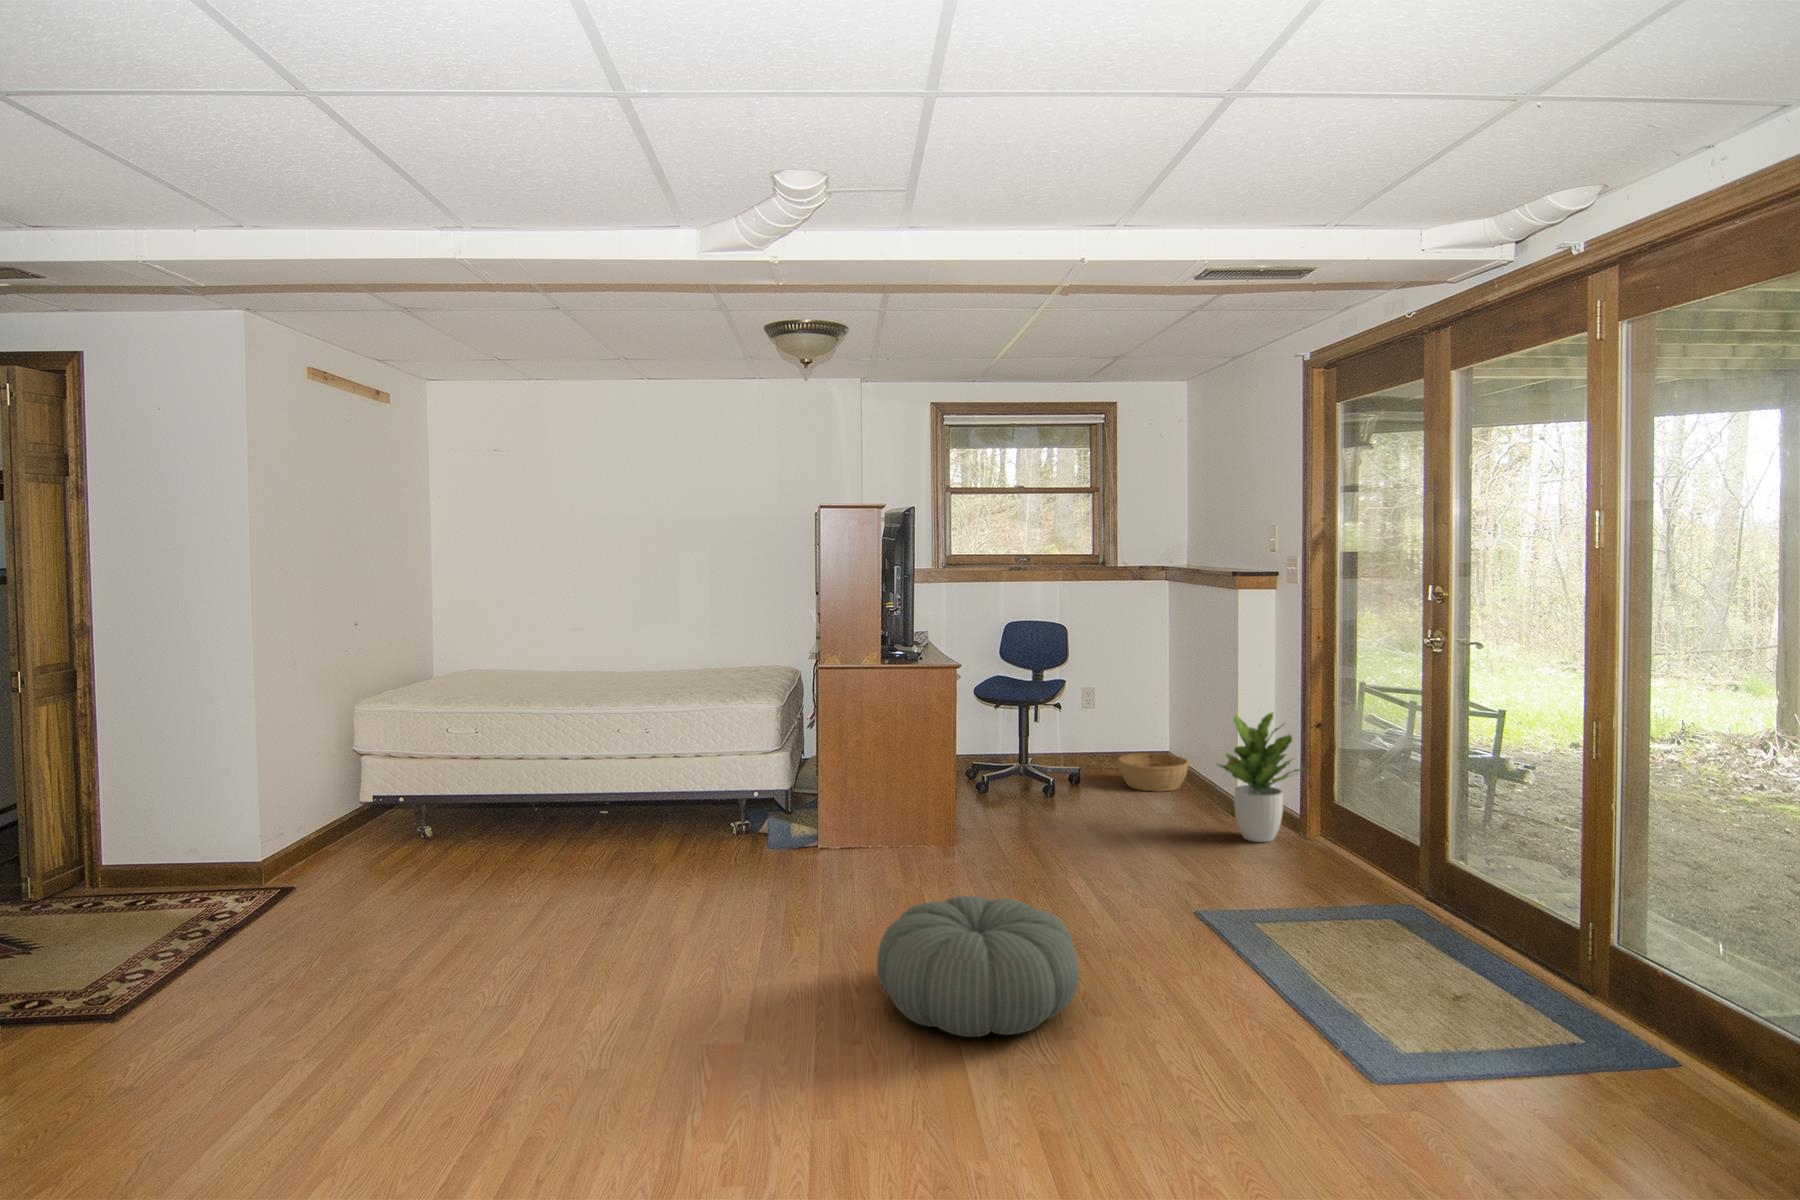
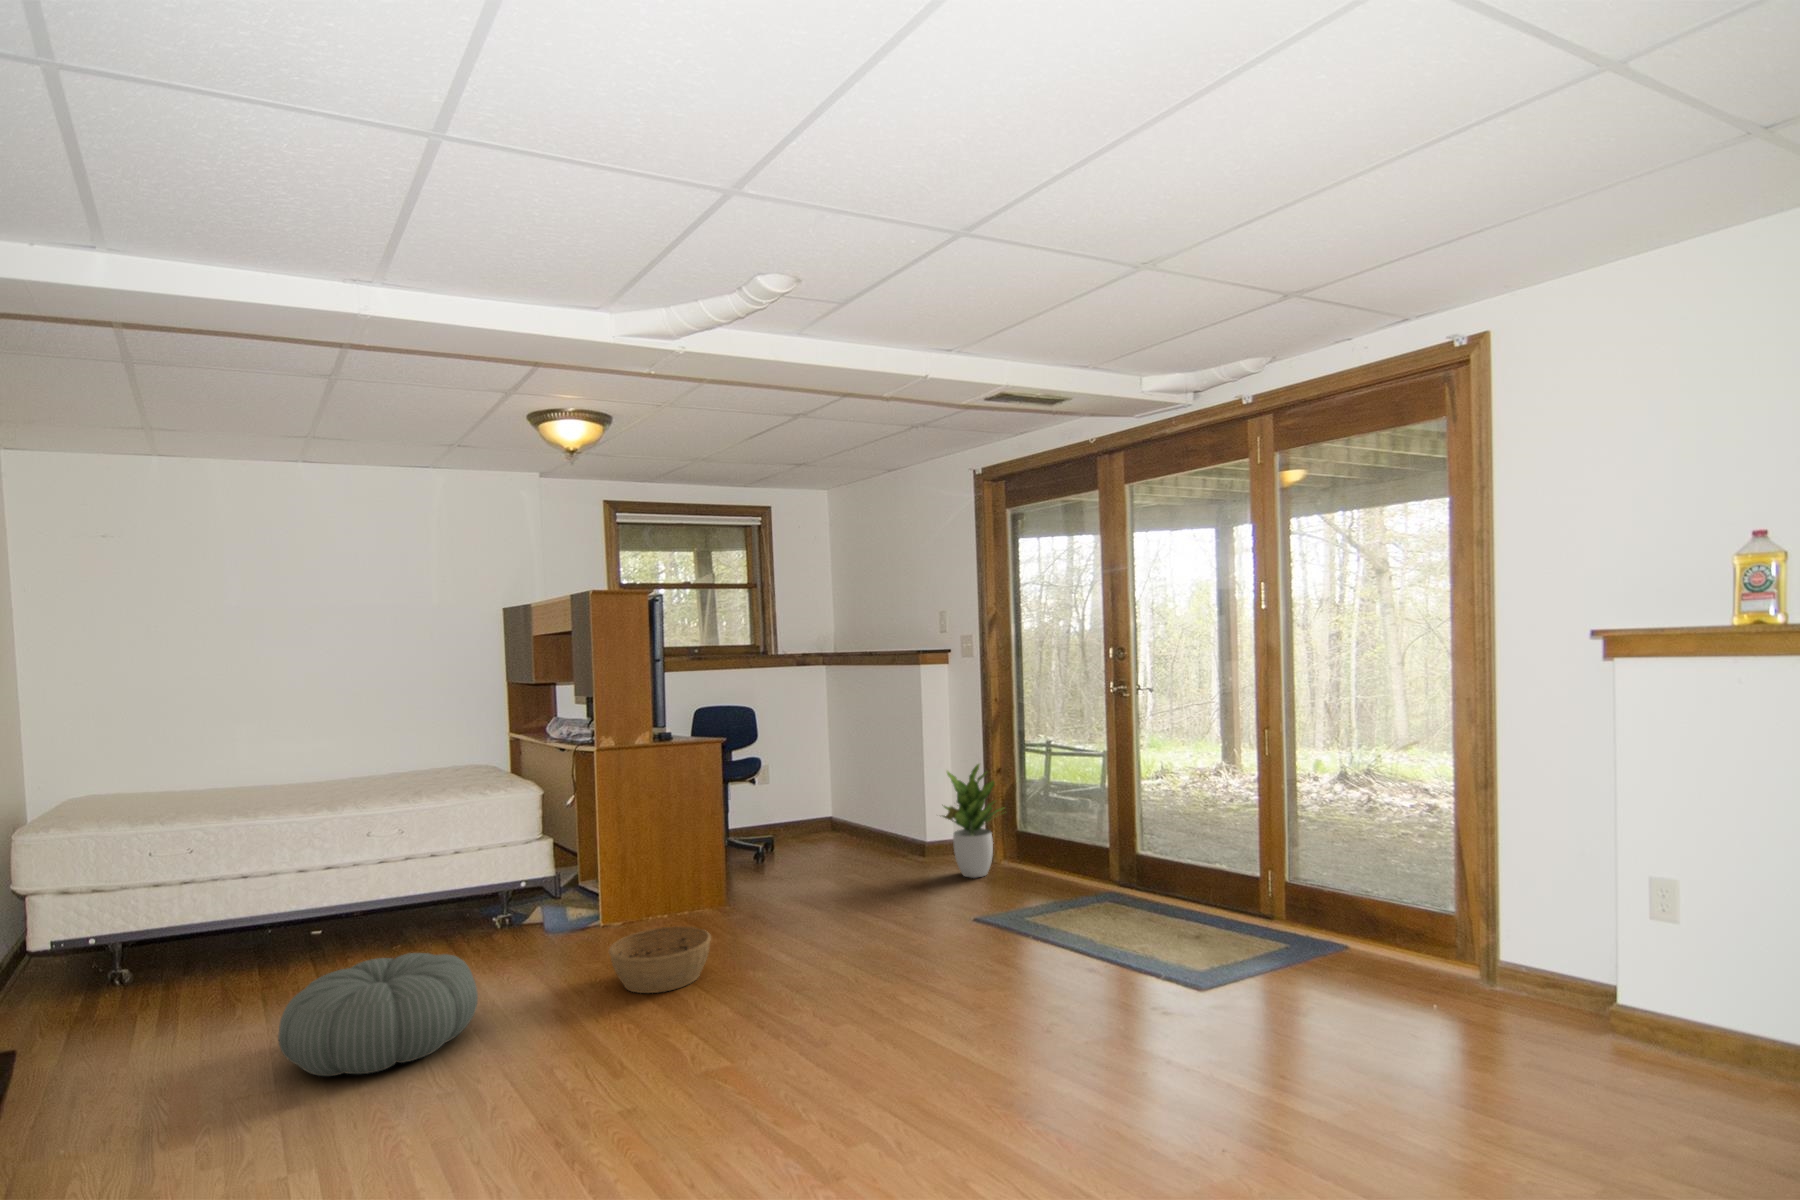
basket: present [1118,753,1189,791] -> present [609,926,711,993]
pouf: present [877,896,1079,1037] -> present [278,953,478,1076]

